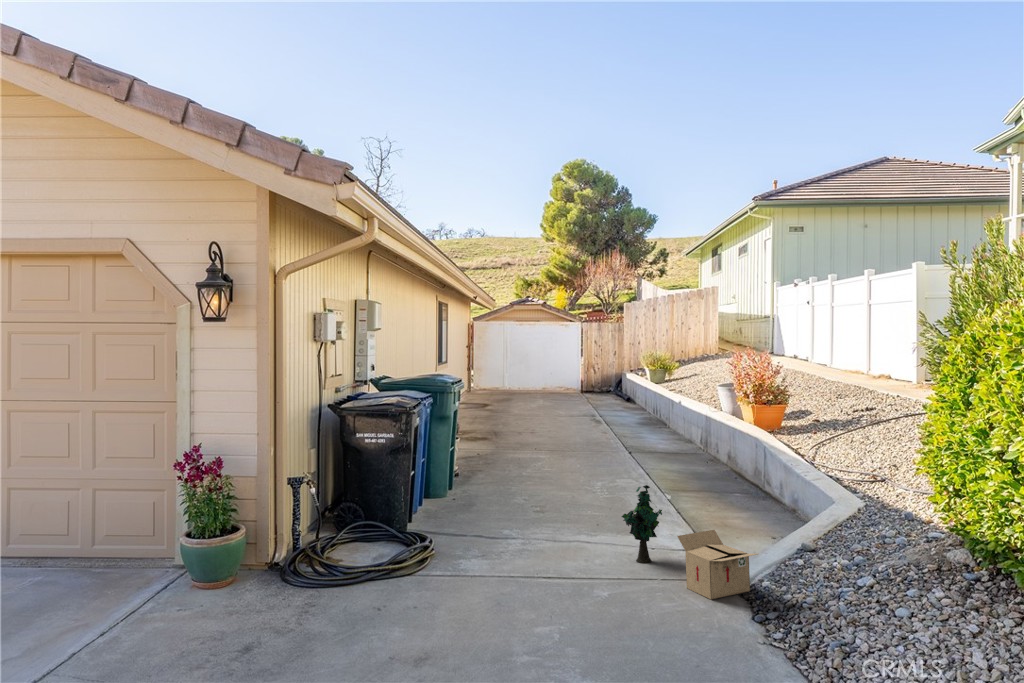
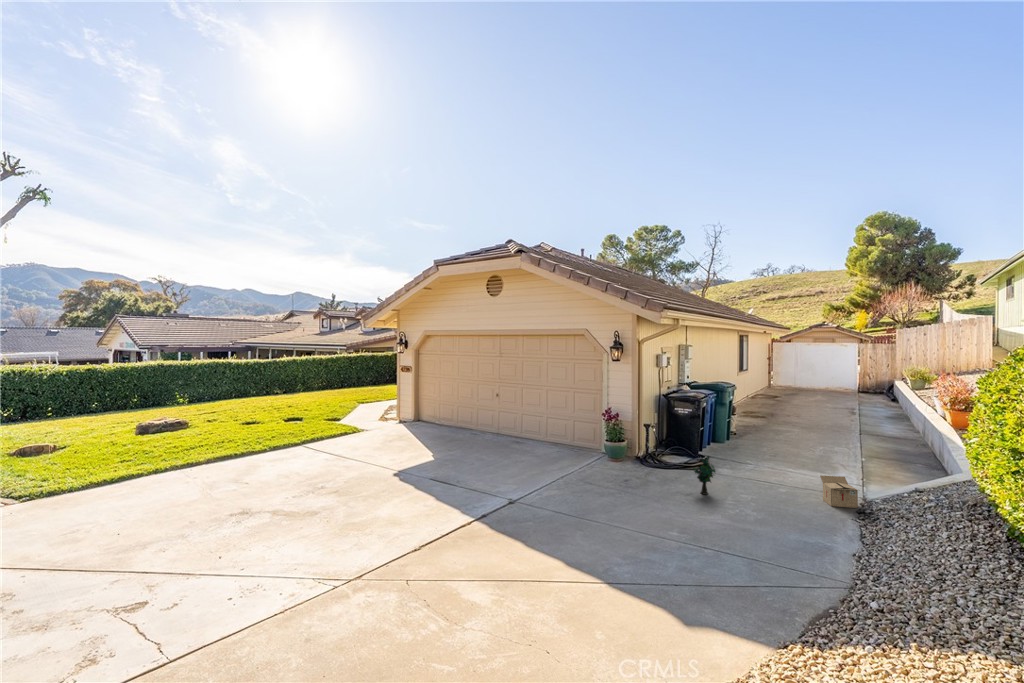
decorative plant: present [622,485,662,563] -> present [693,456,715,495]

